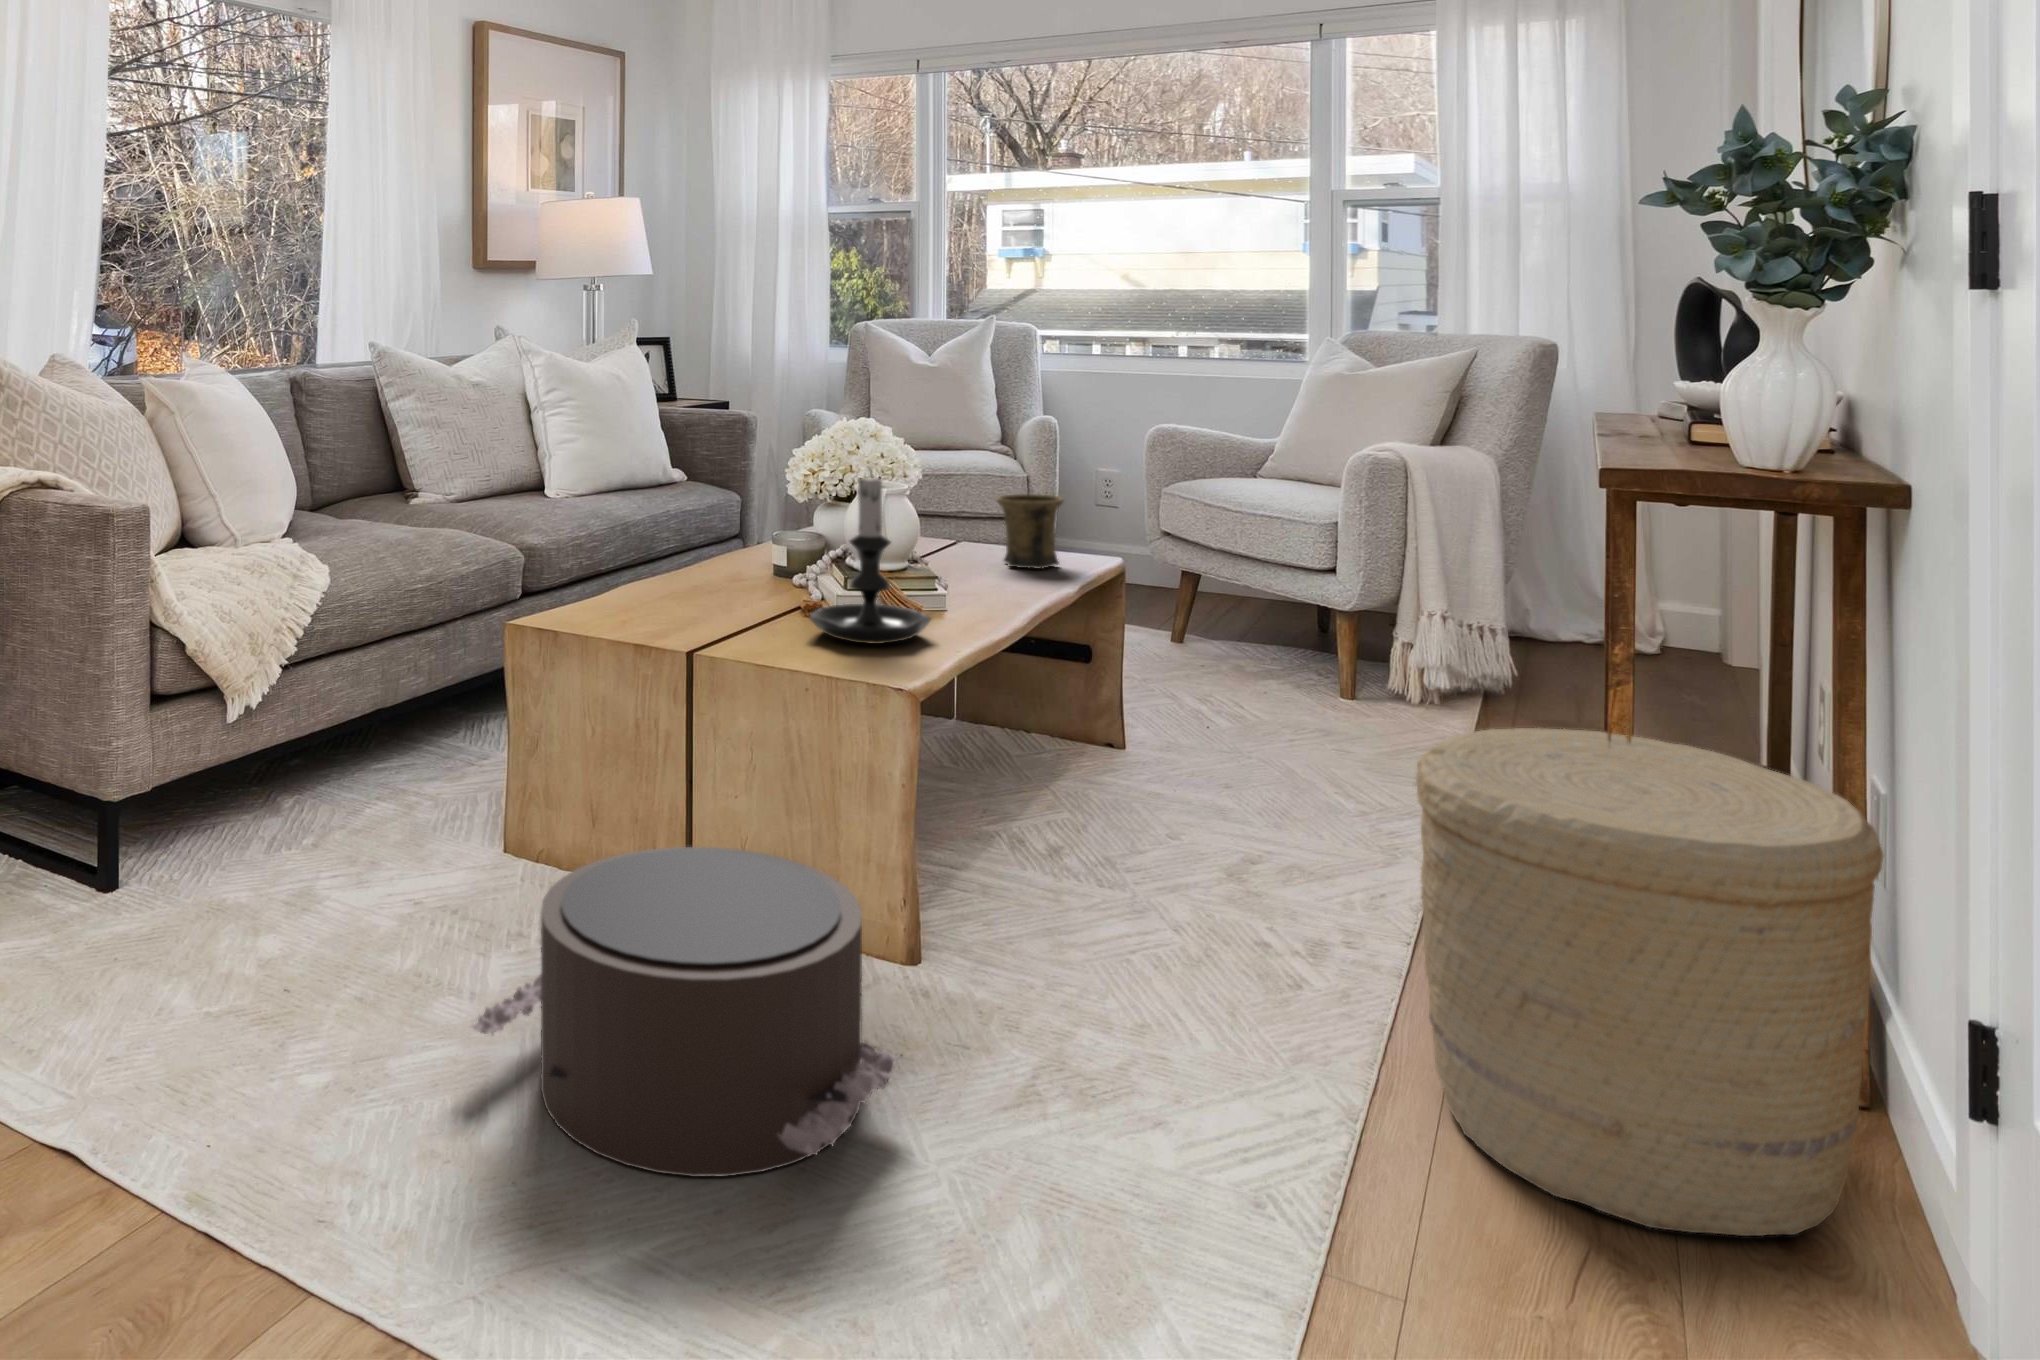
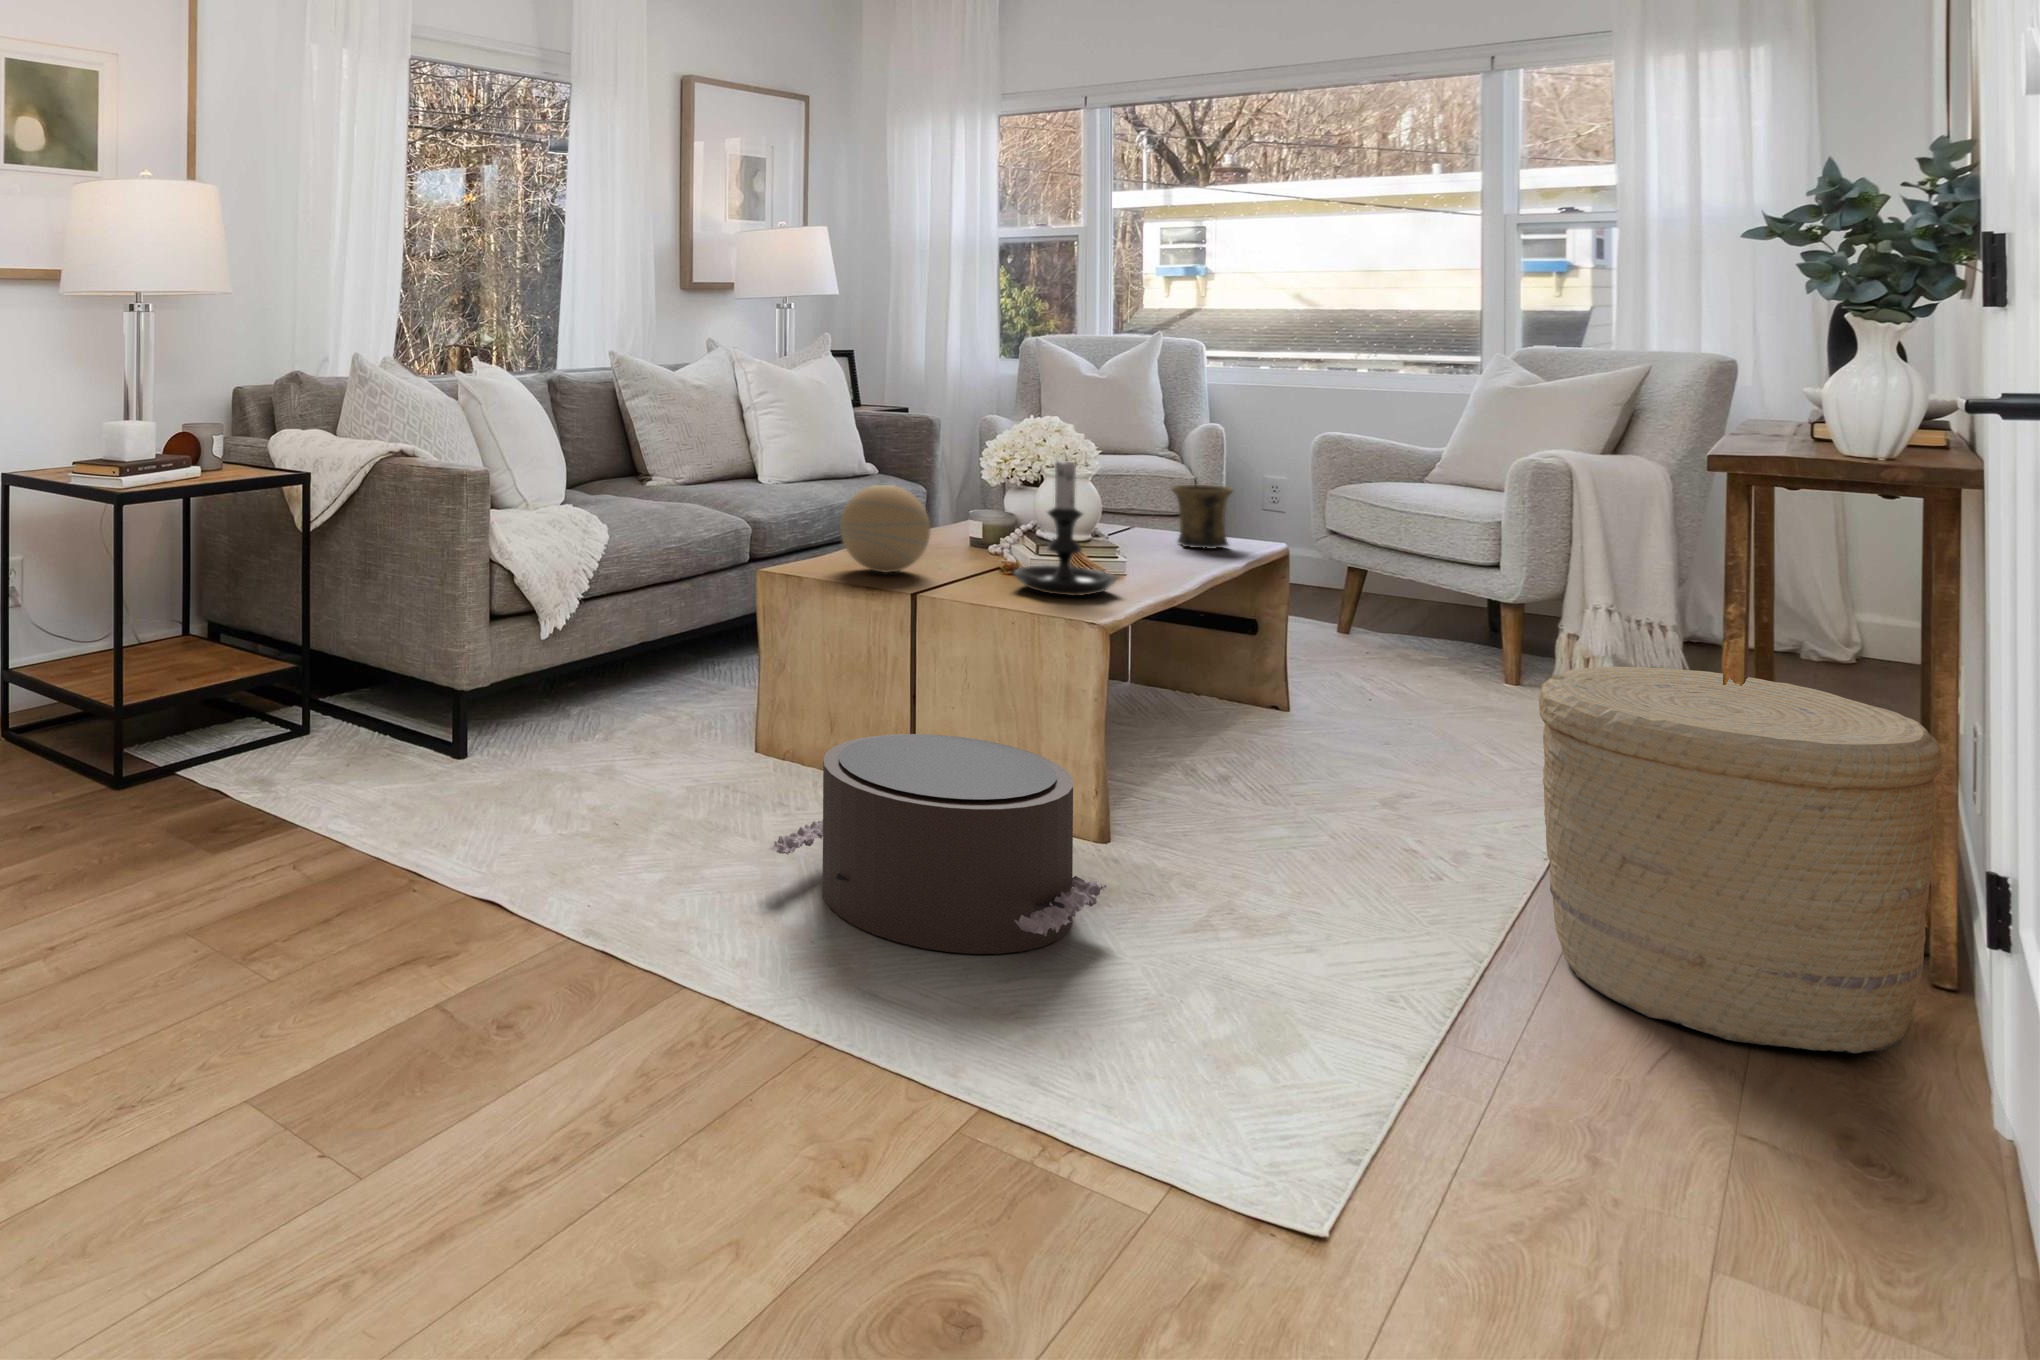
decorative orb: none [608,509,715,618] -> present [840,485,930,572]

